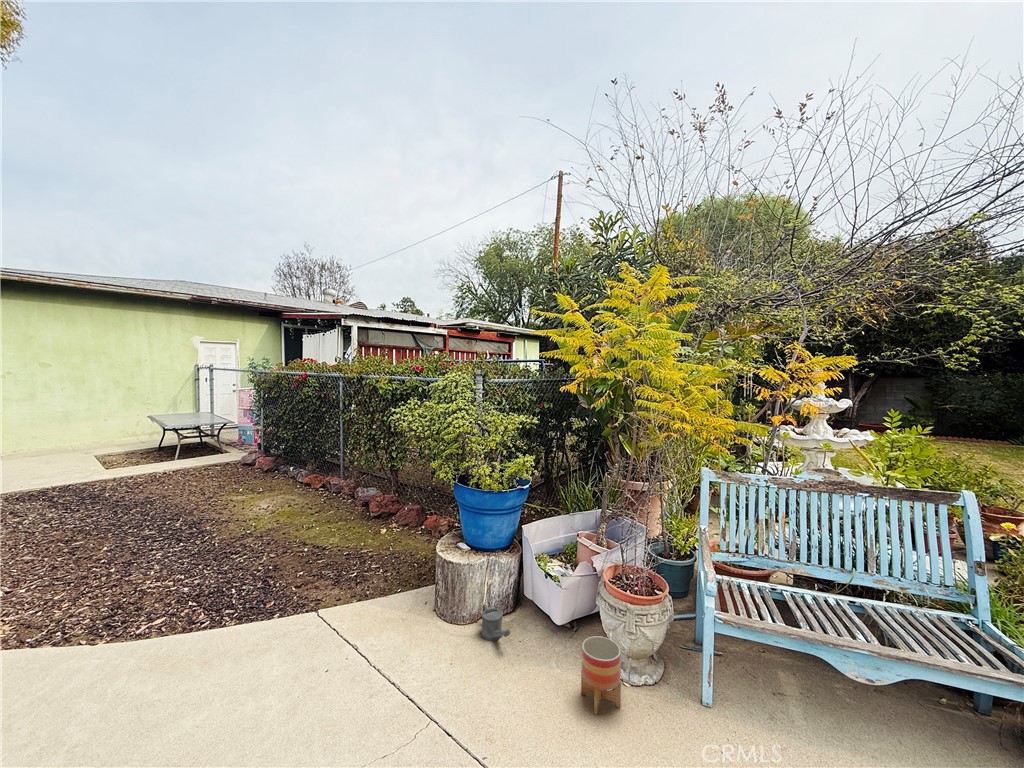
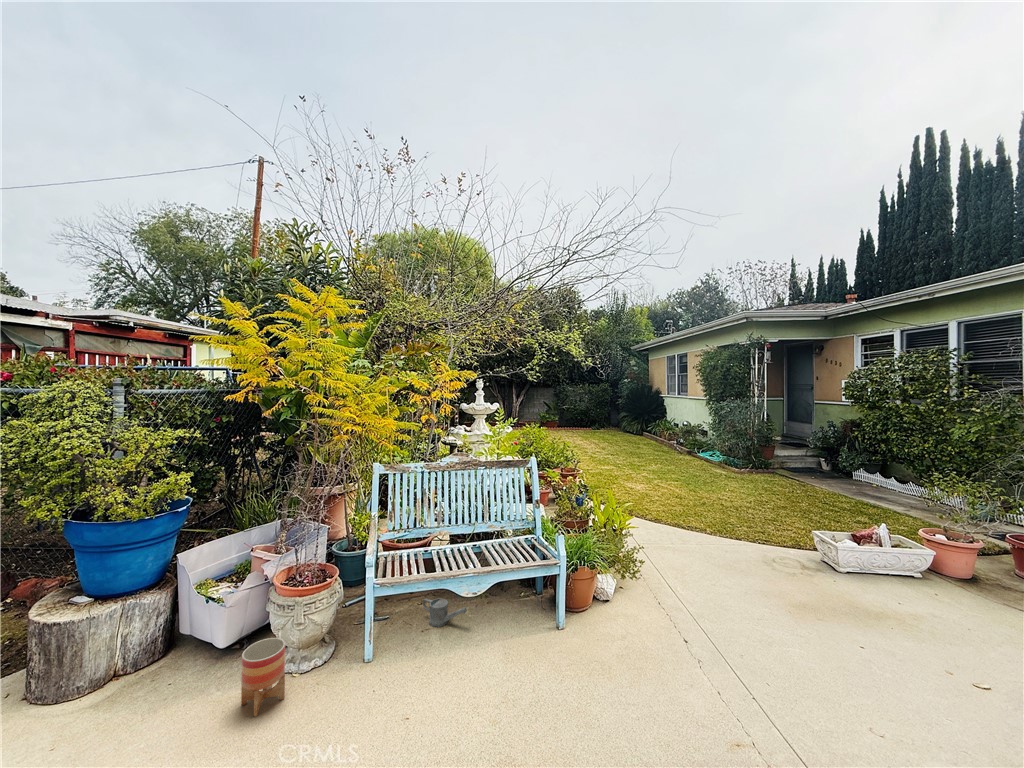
watering can: present [482,604,510,641] -> present [423,598,467,627]

